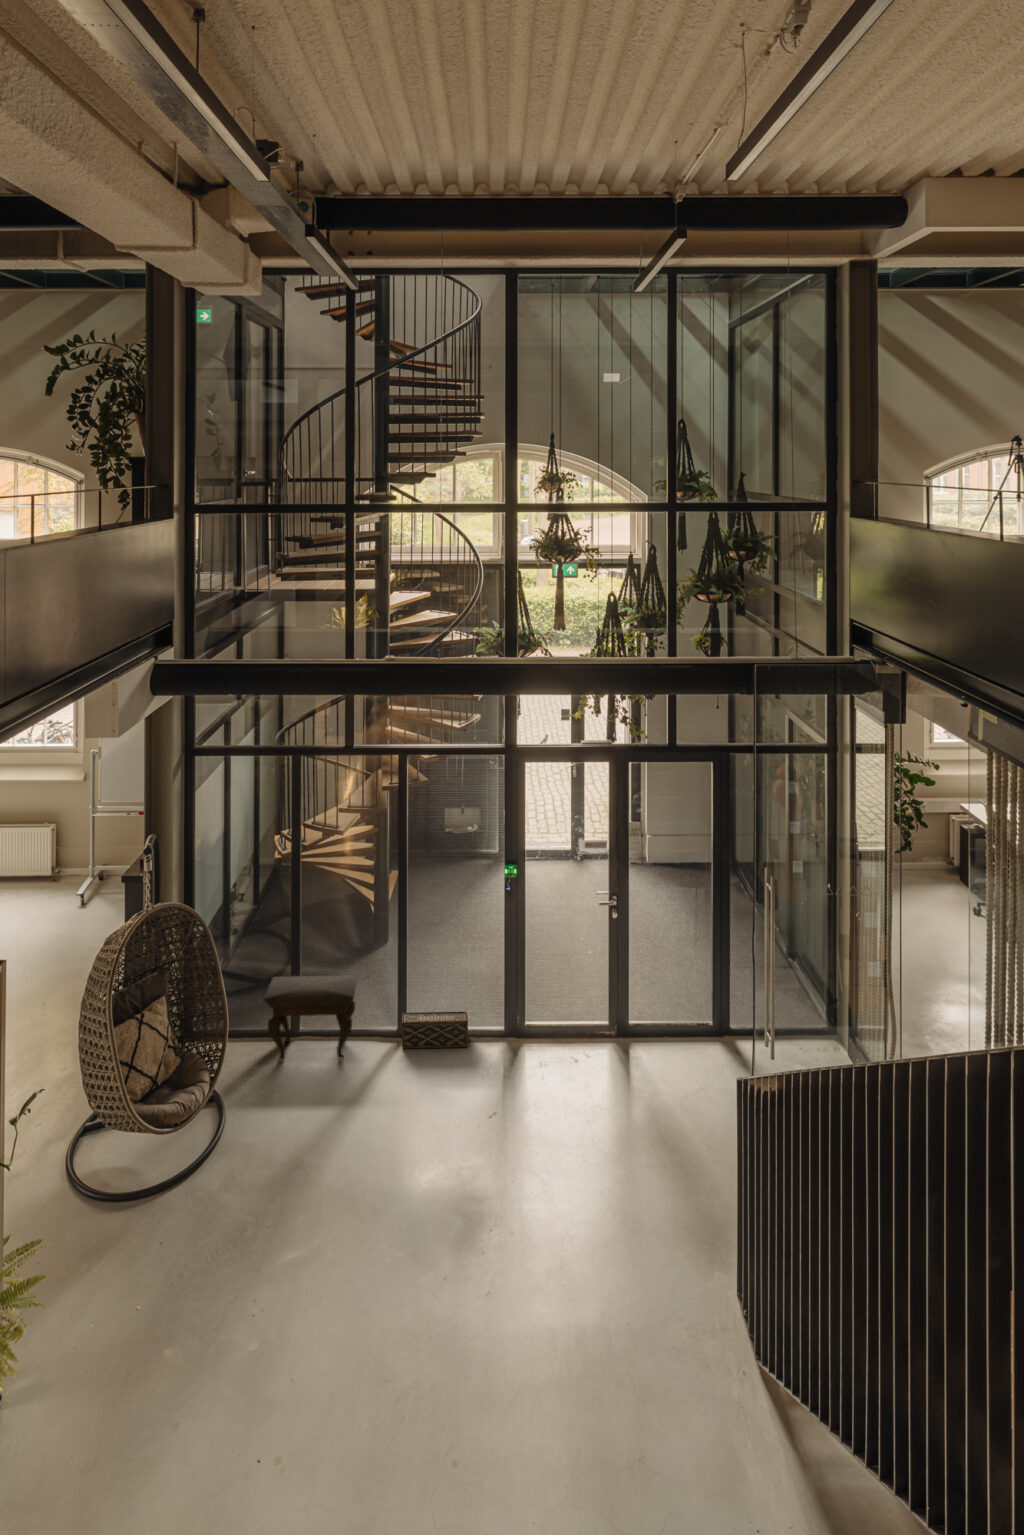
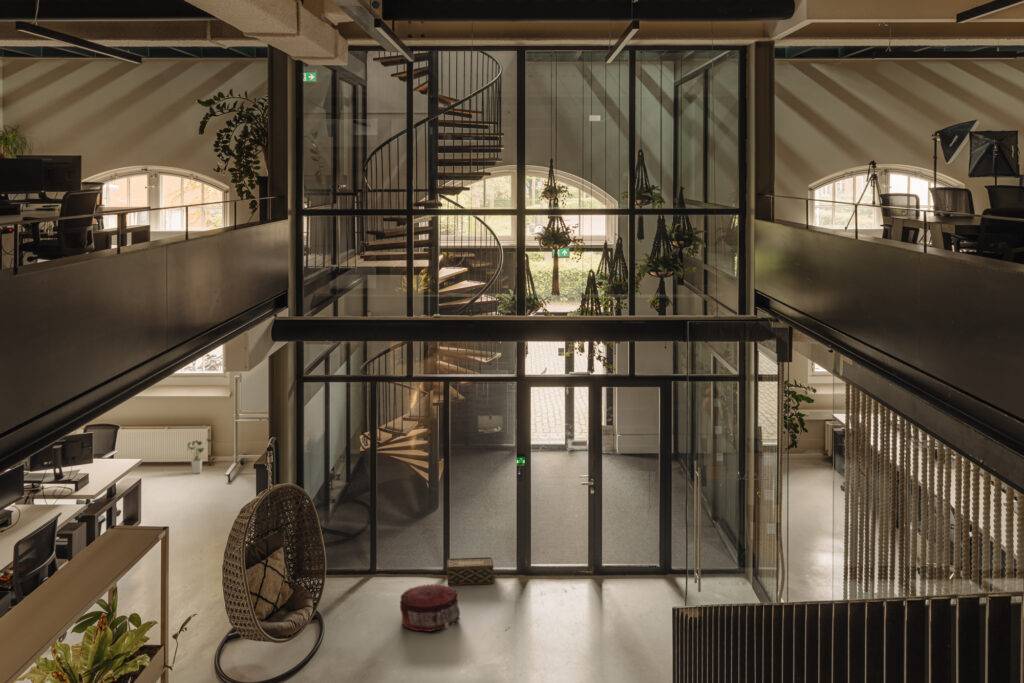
house plant: none [25,852,63,904] -> present [188,439,212,473]
side table: present [264,975,358,1060] -> none [352,533,416,596]
pouf: none [331,1039,416,1101] -> present [400,584,460,631]

